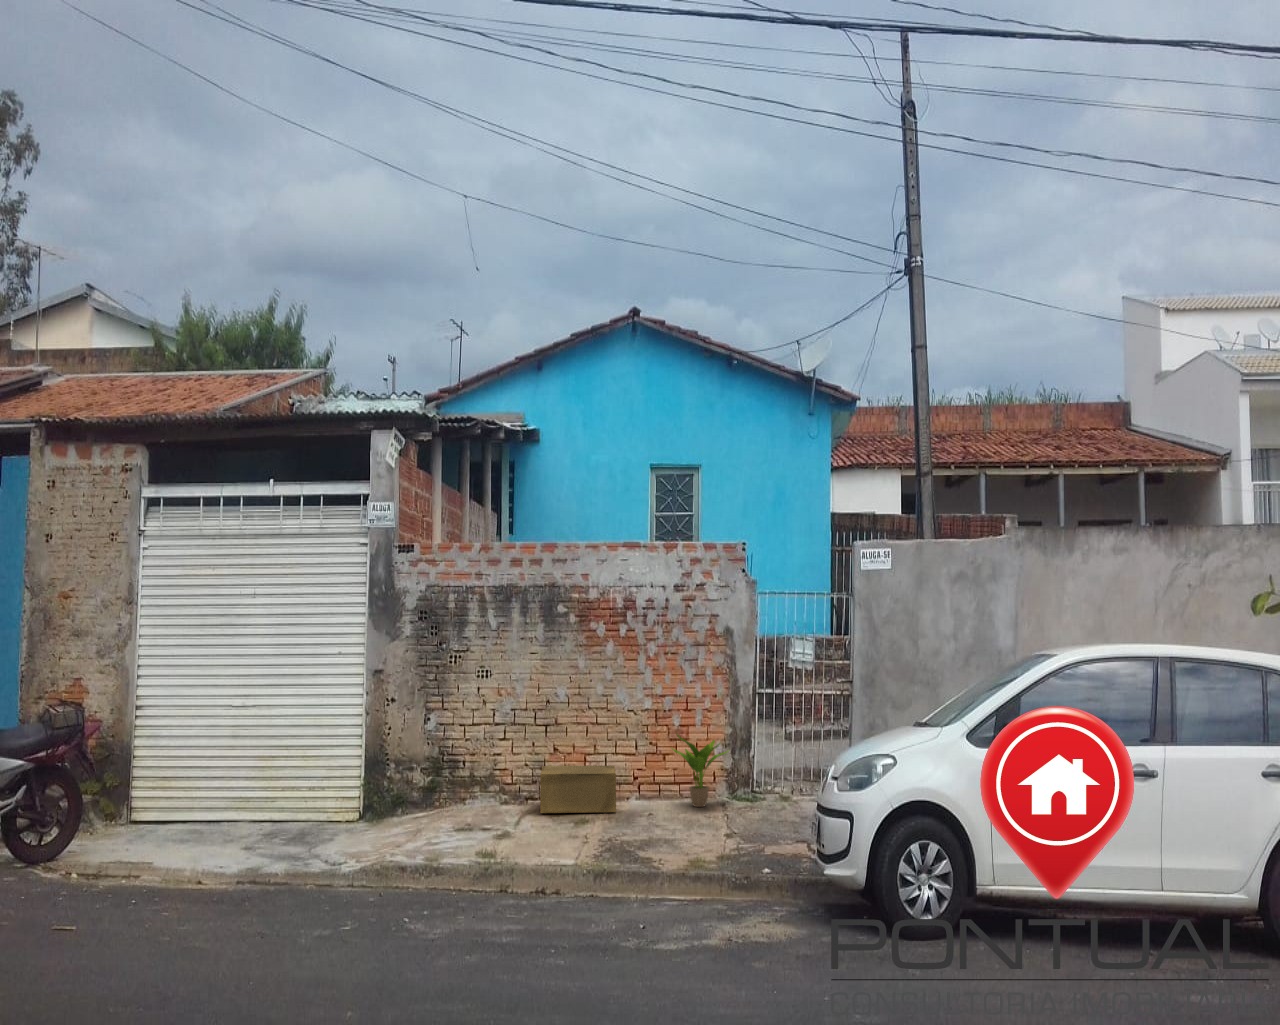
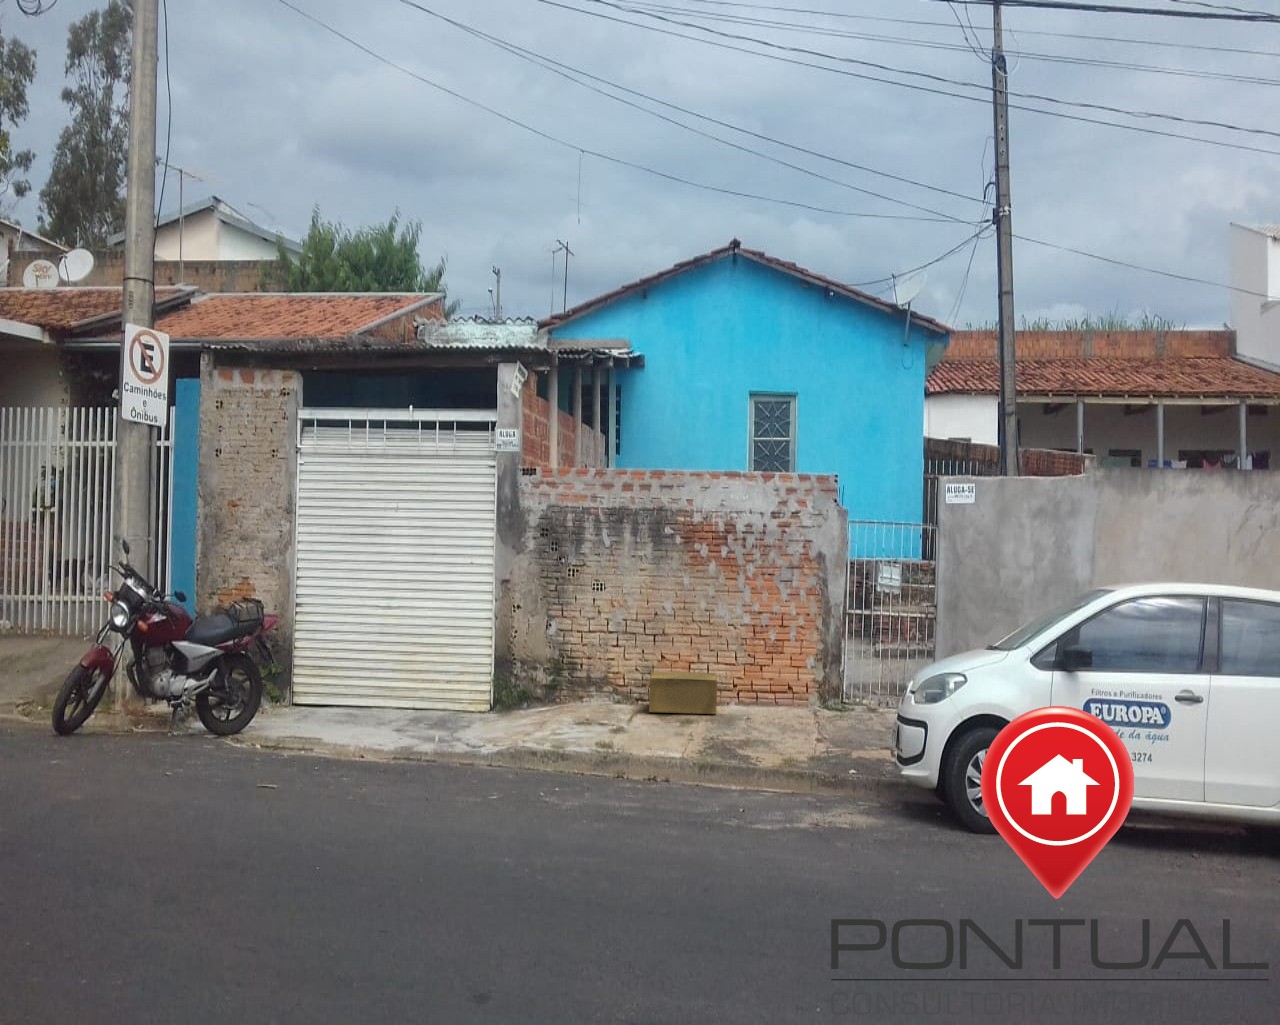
potted plant: present [672,735,728,807] -> none [766,647,820,713]

